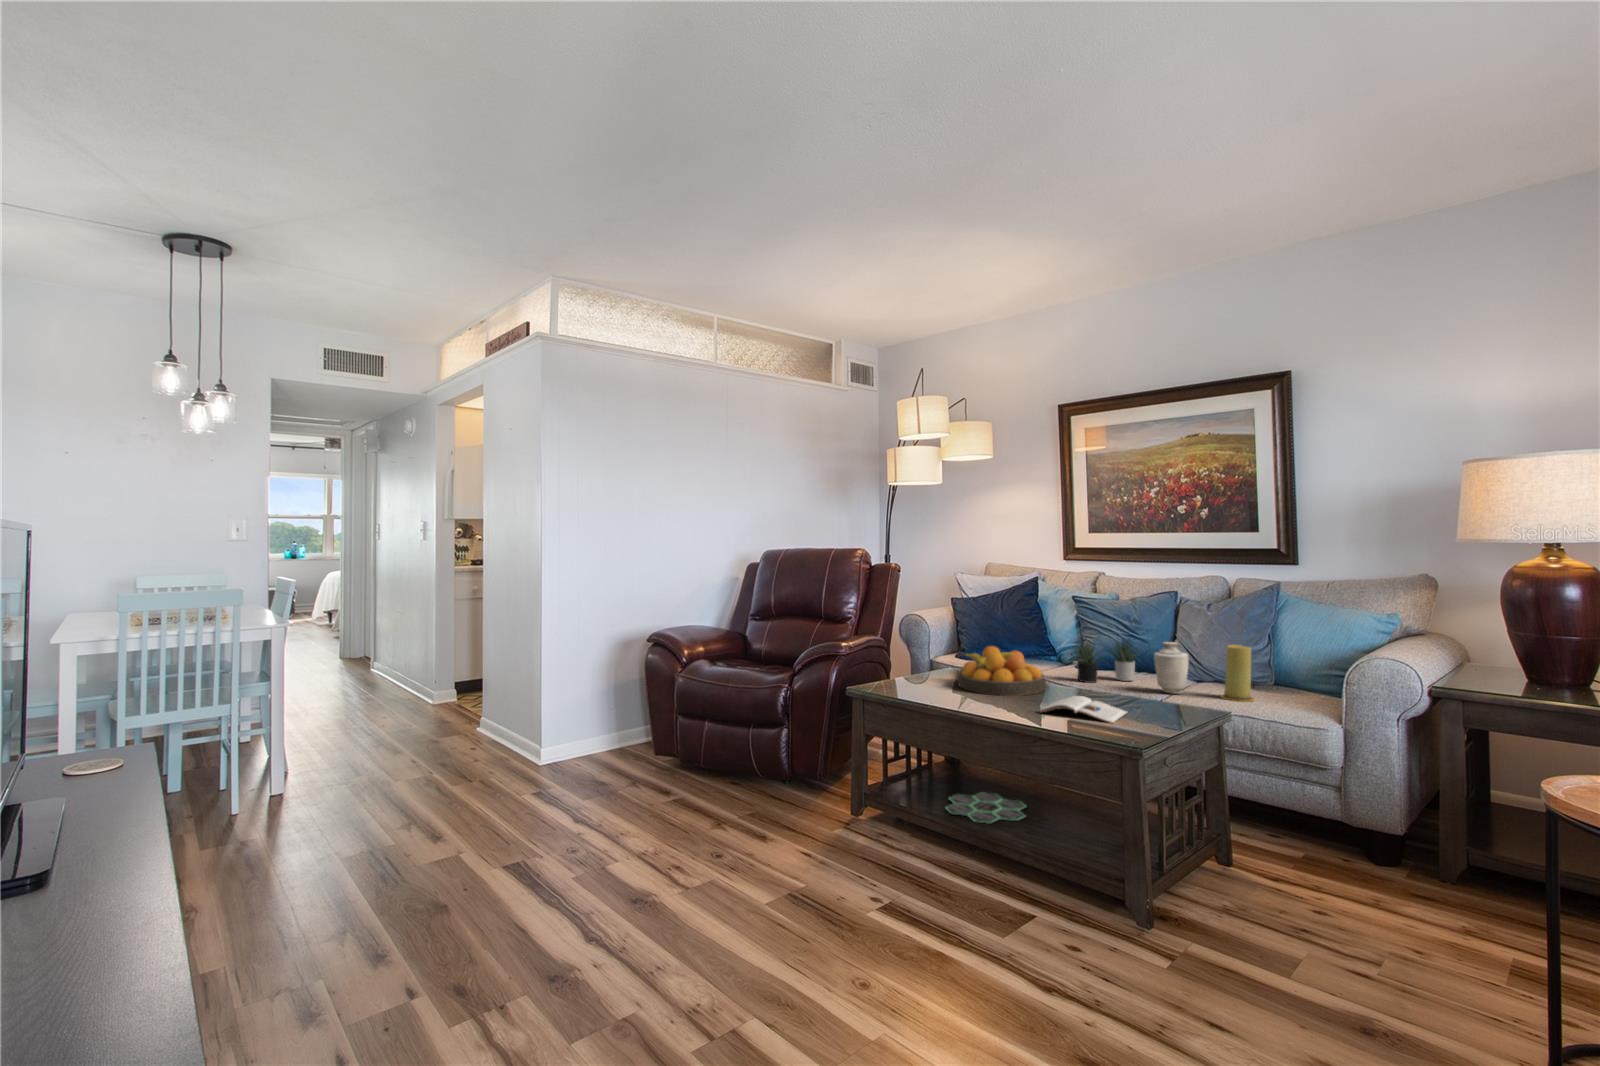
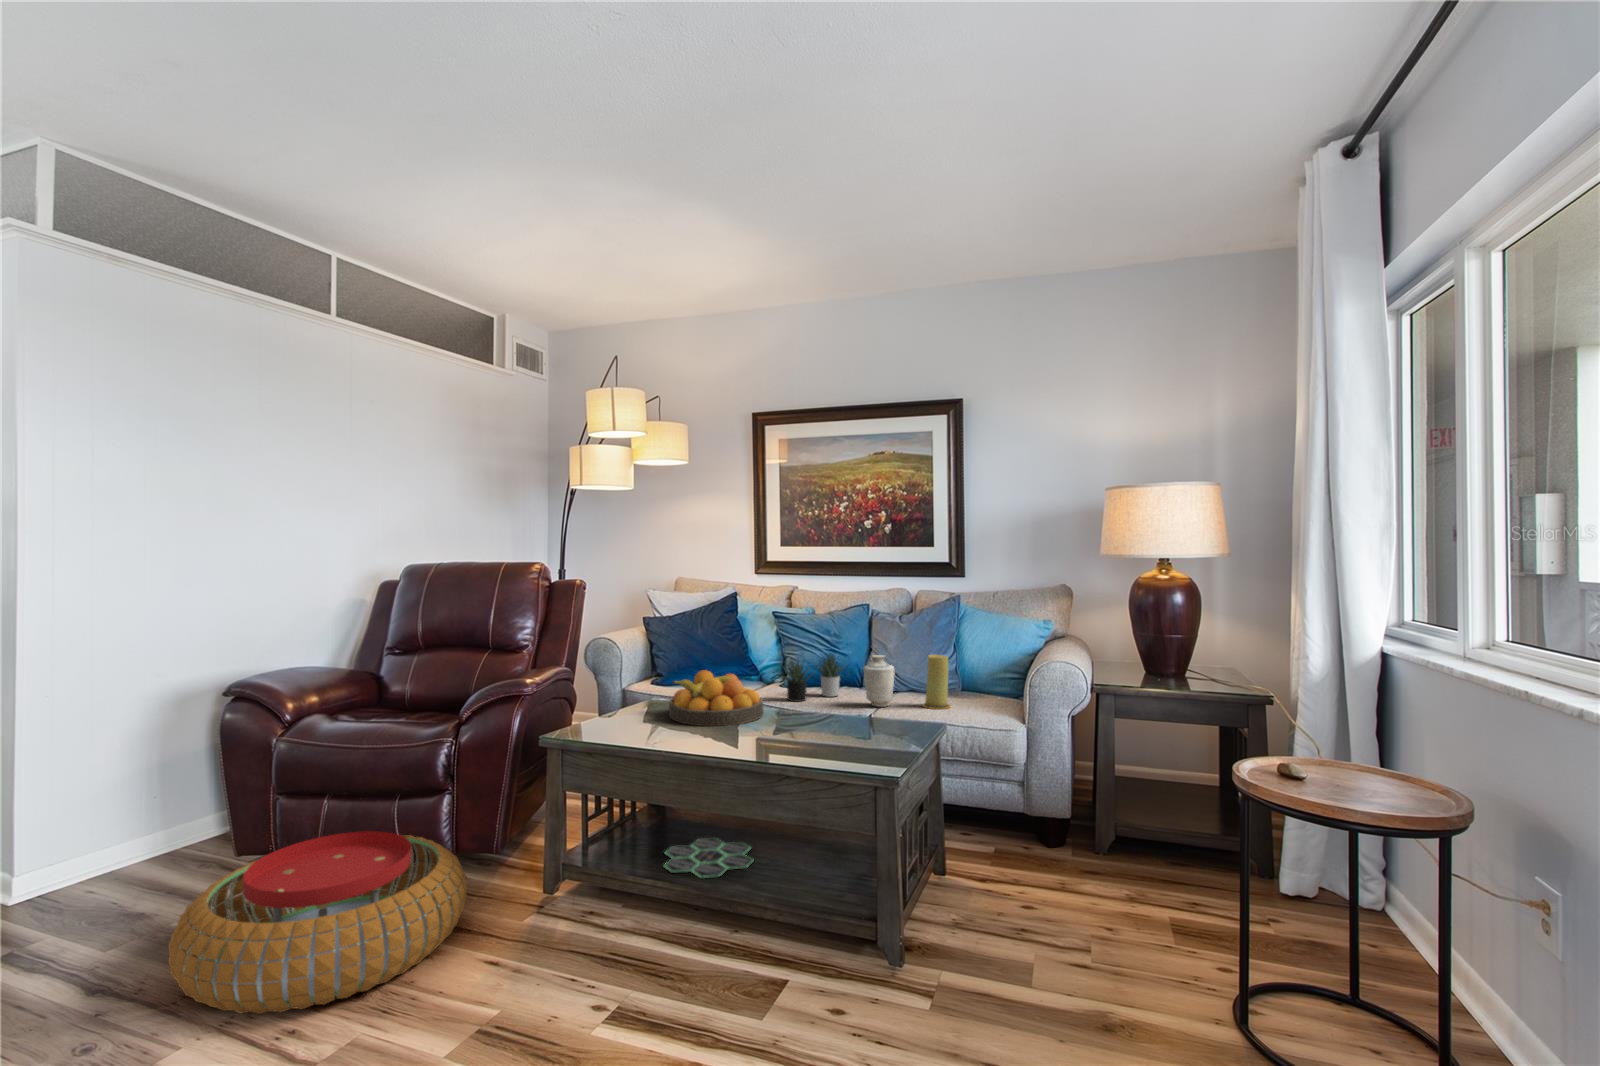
magazine: present [1039,696,1127,723] -> none [771,720,857,748]
pouf: none [613,746,794,857] -> present [168,831,467,1014]

